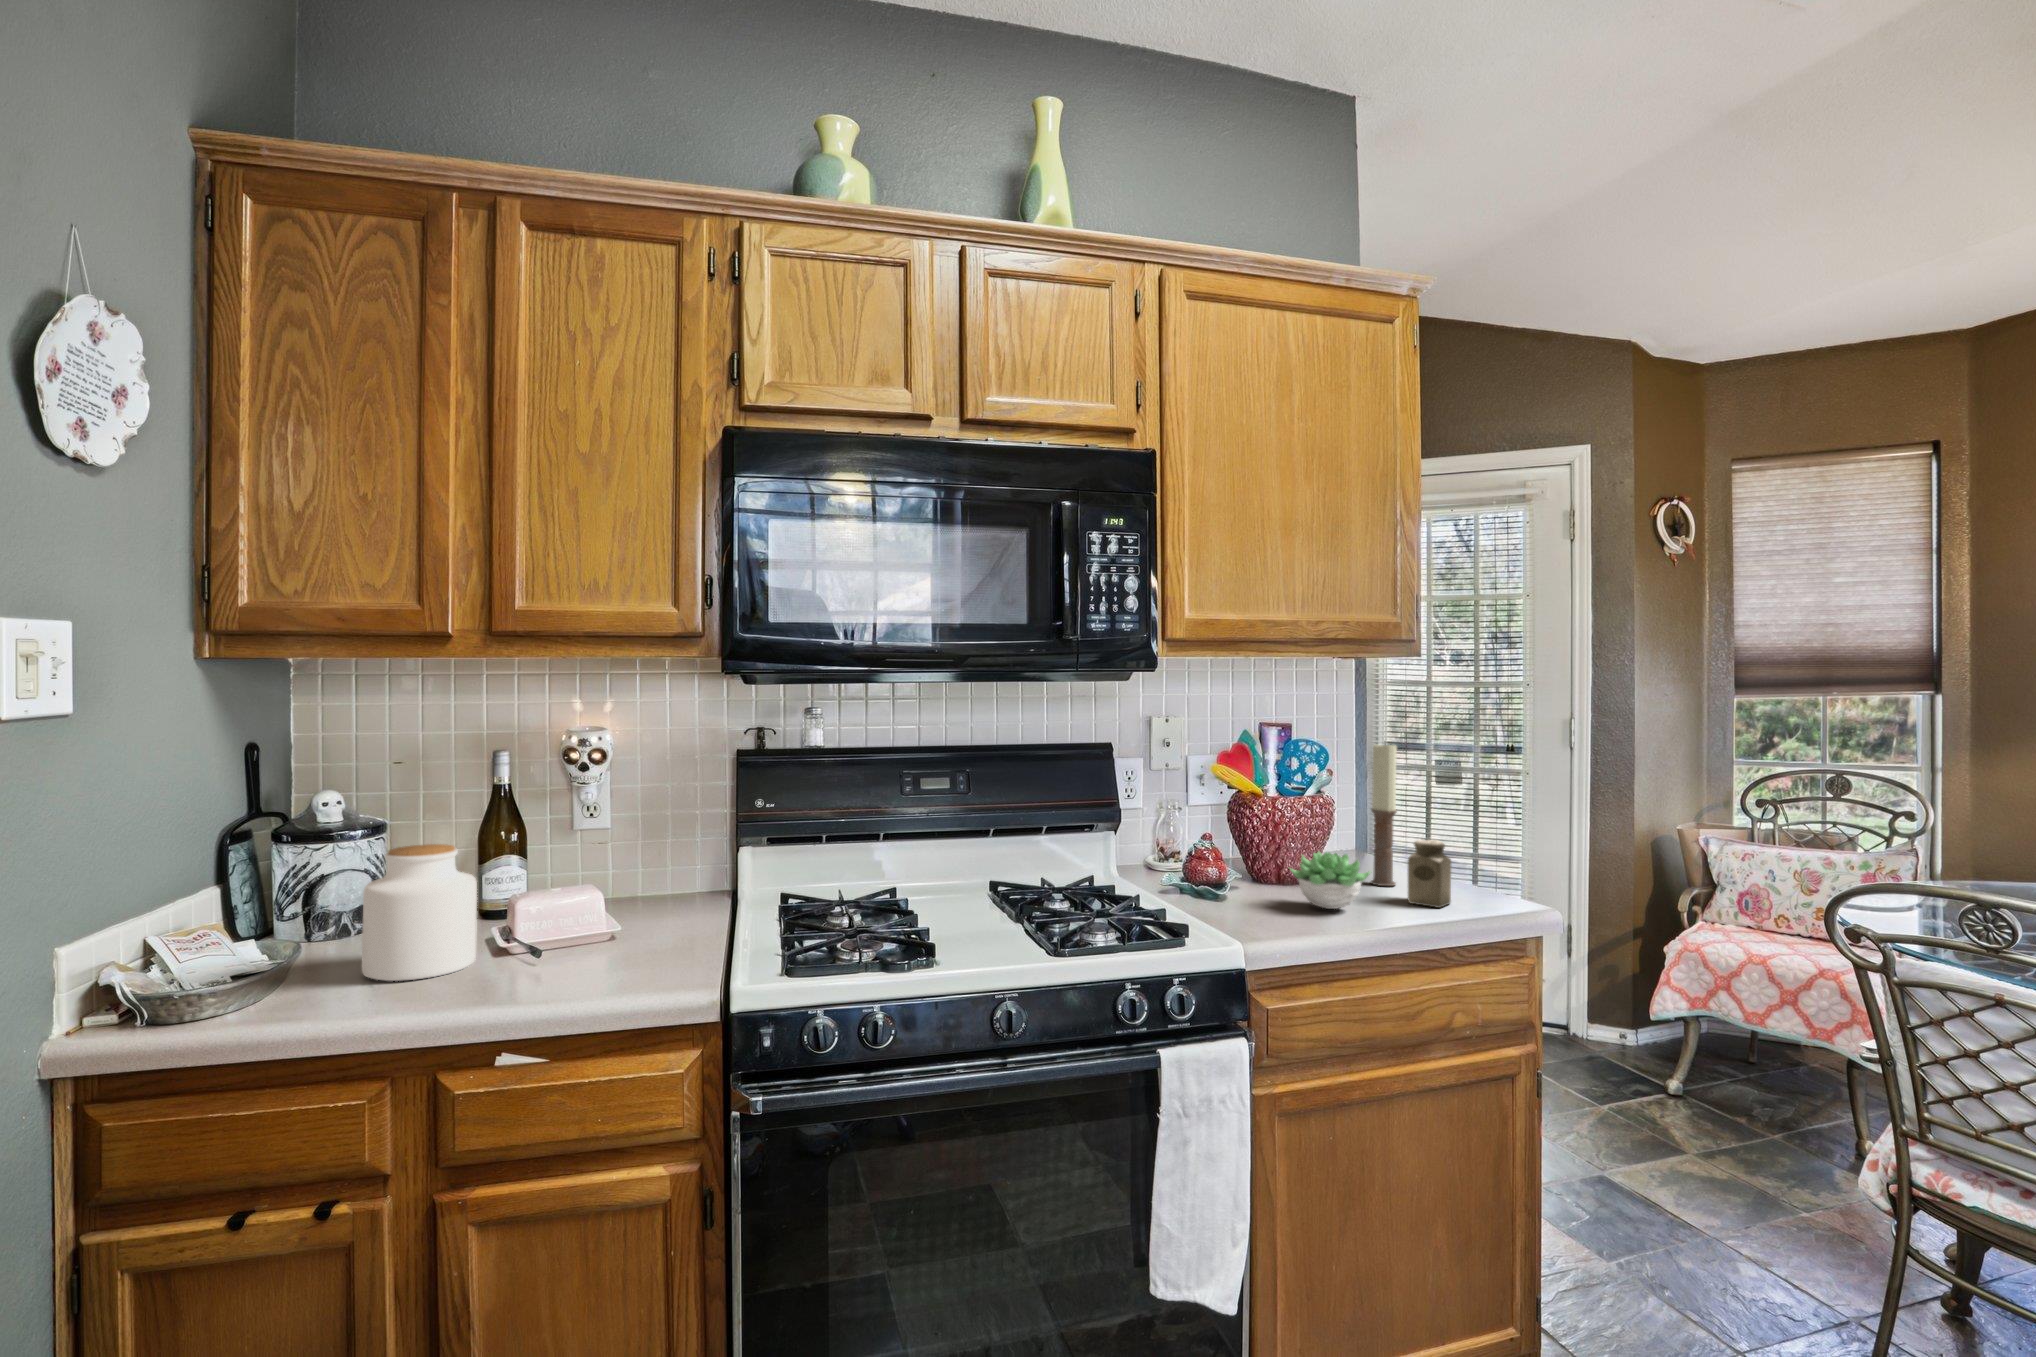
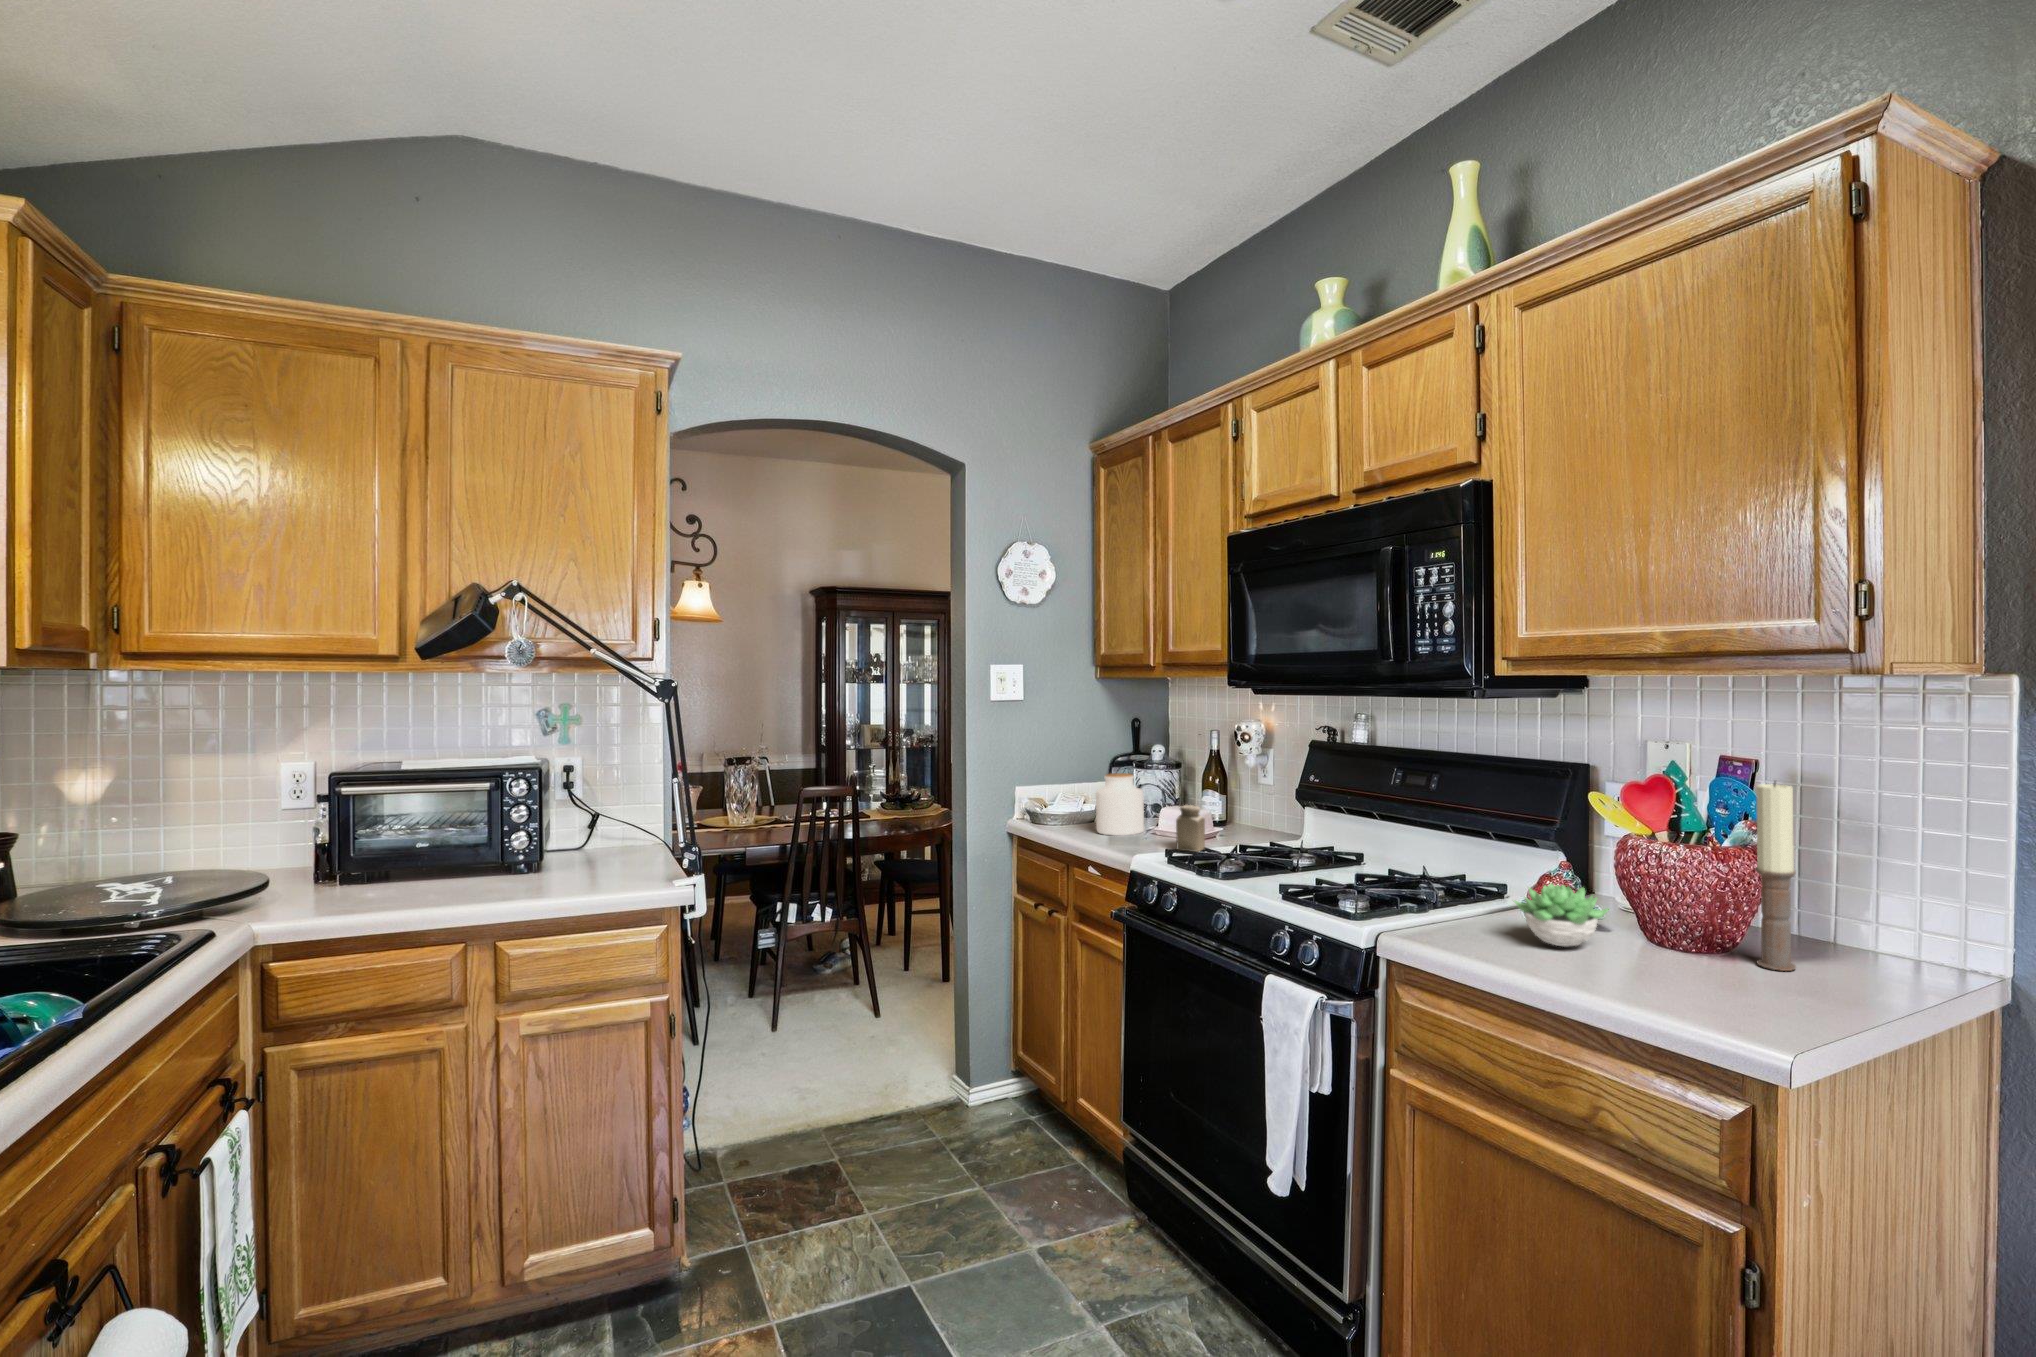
salt shaker: present [1408,840,1451,908] -> present [1176,805,1205,852]

